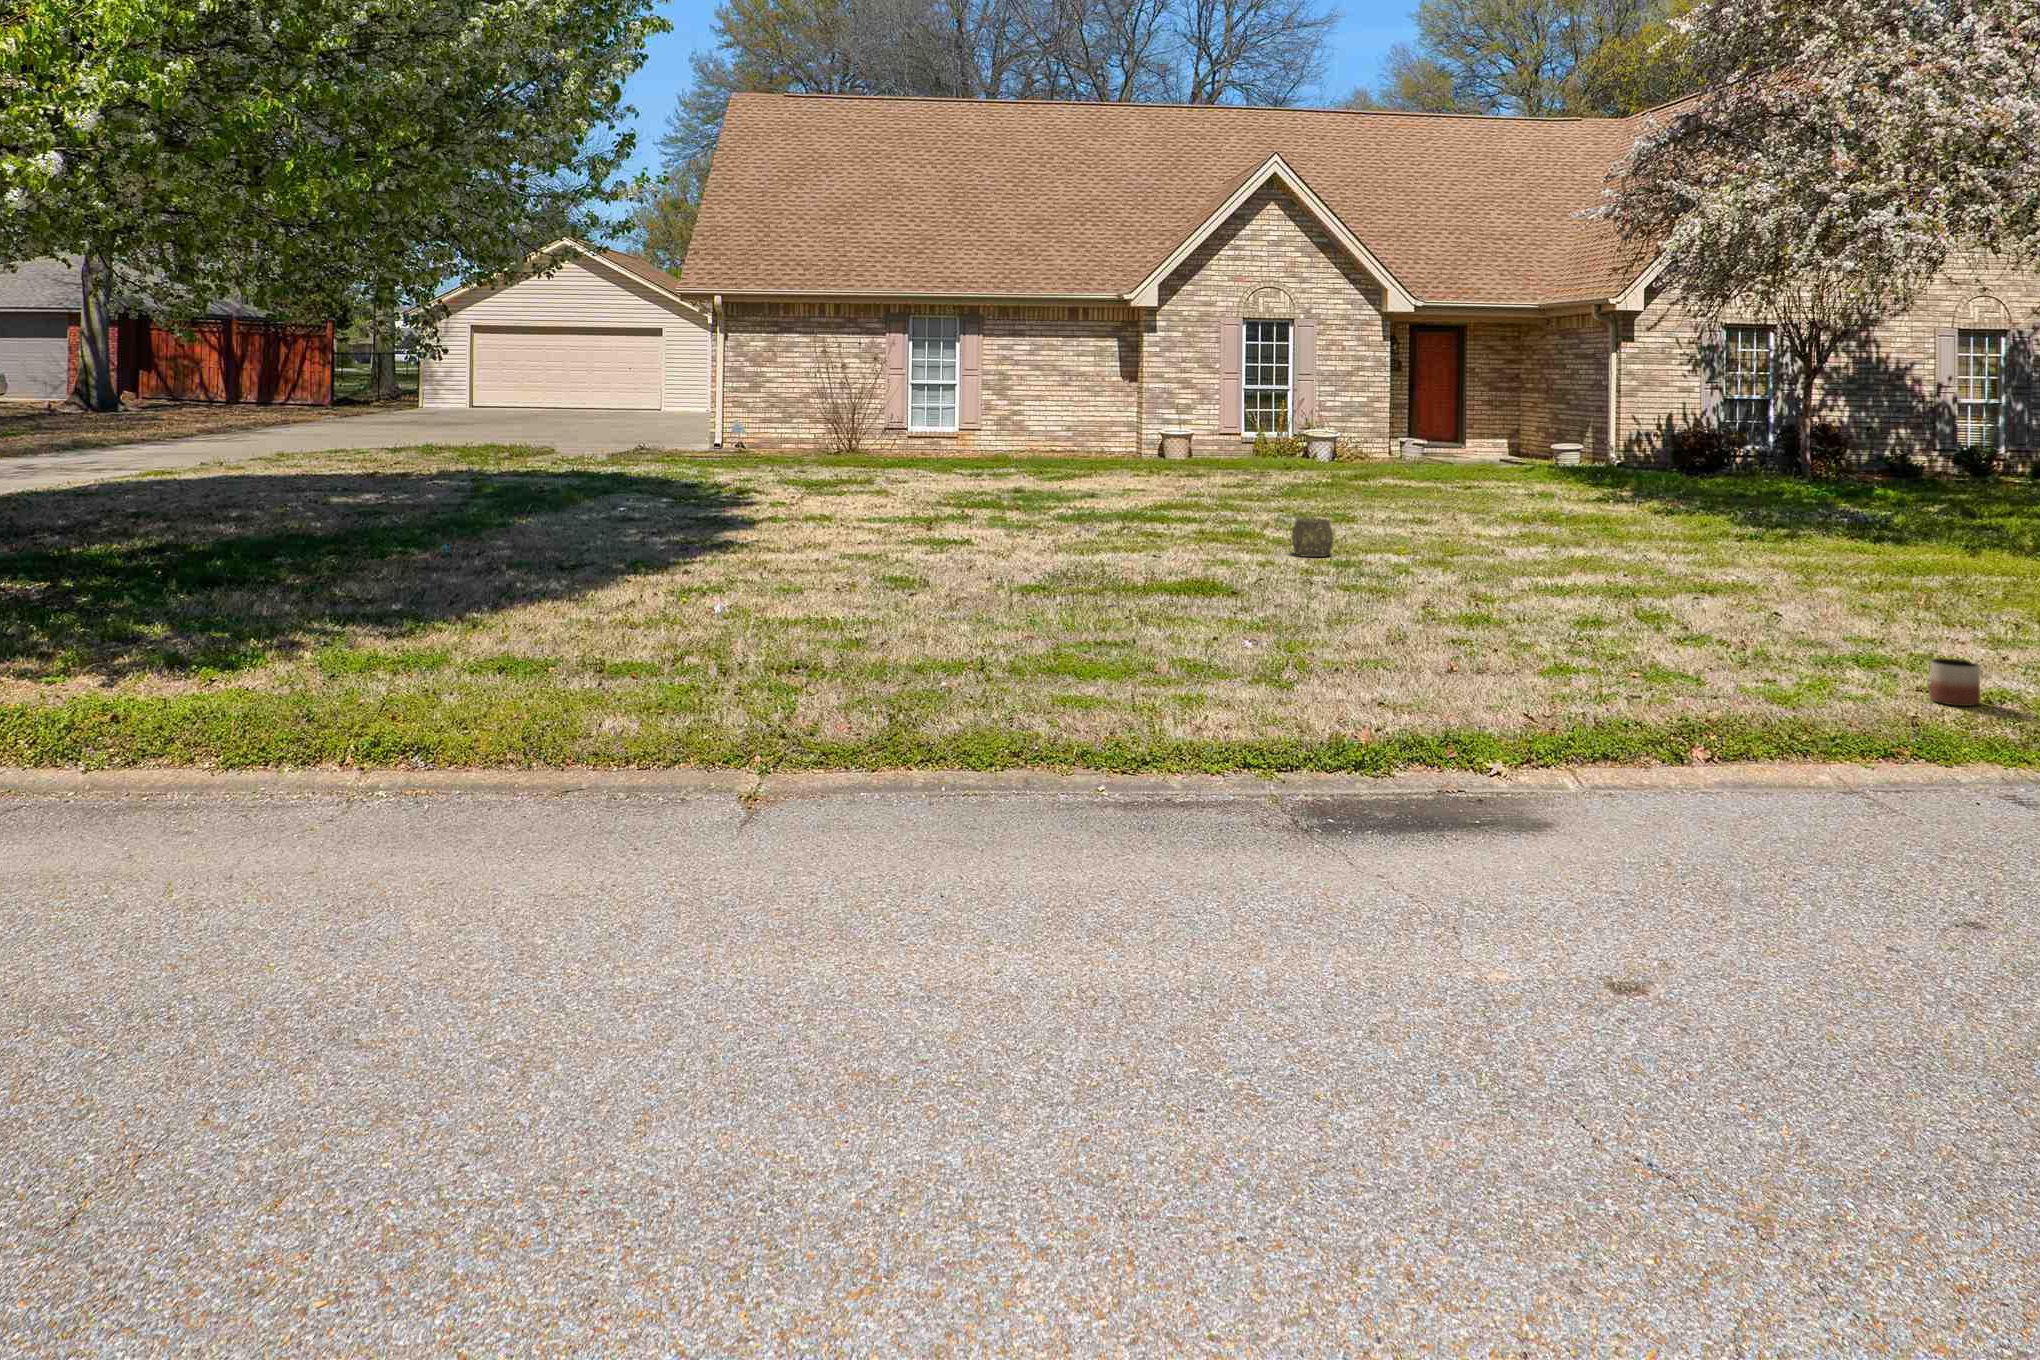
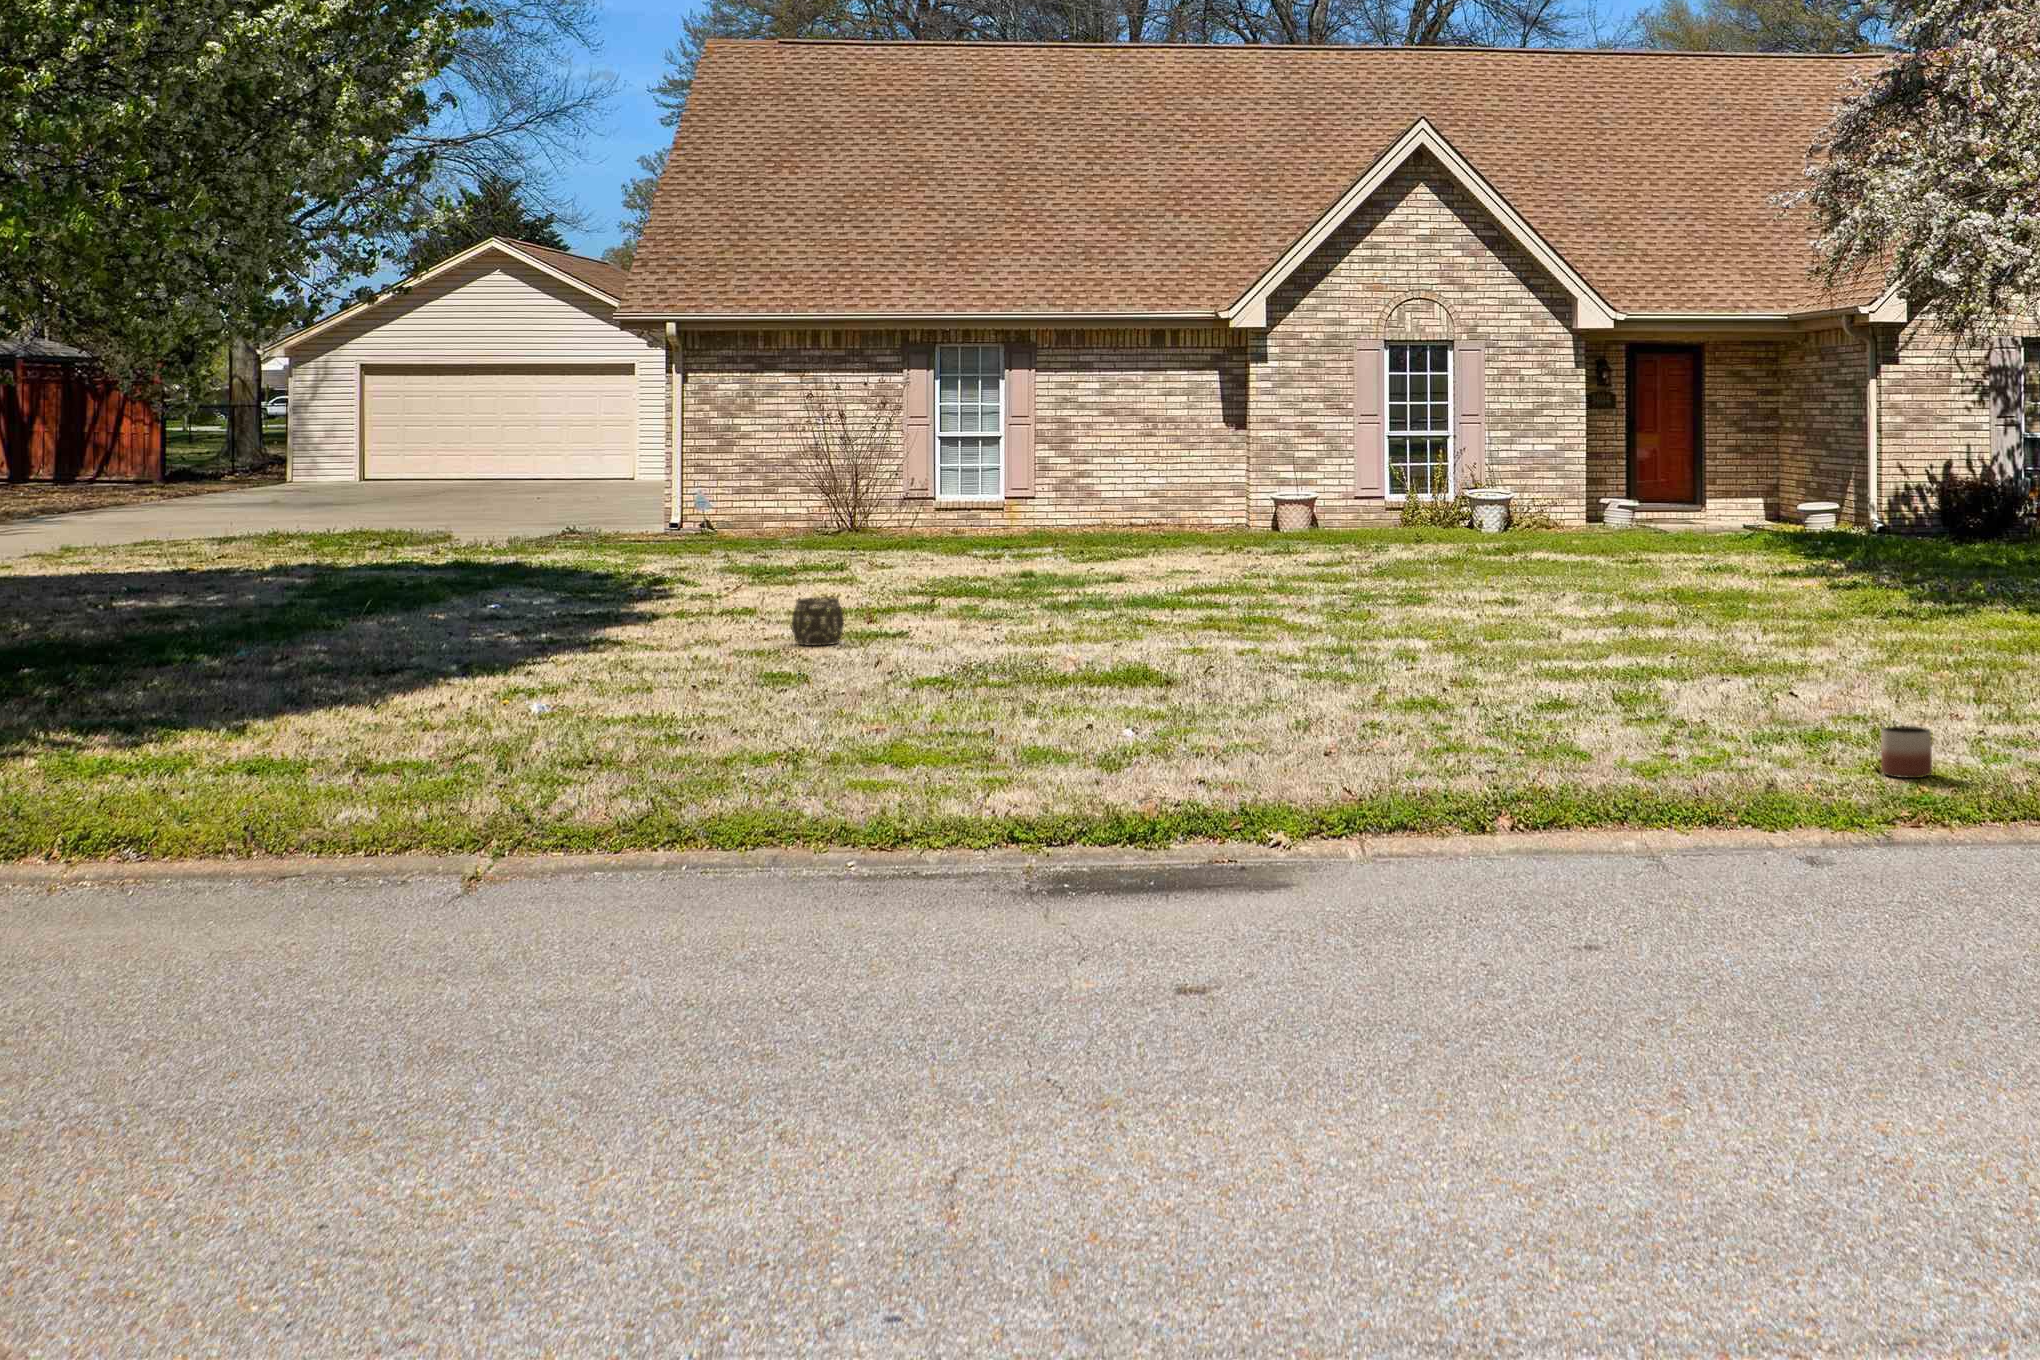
woven basket: present [1292,518,1333,557] -> present [792,598,844,646]

